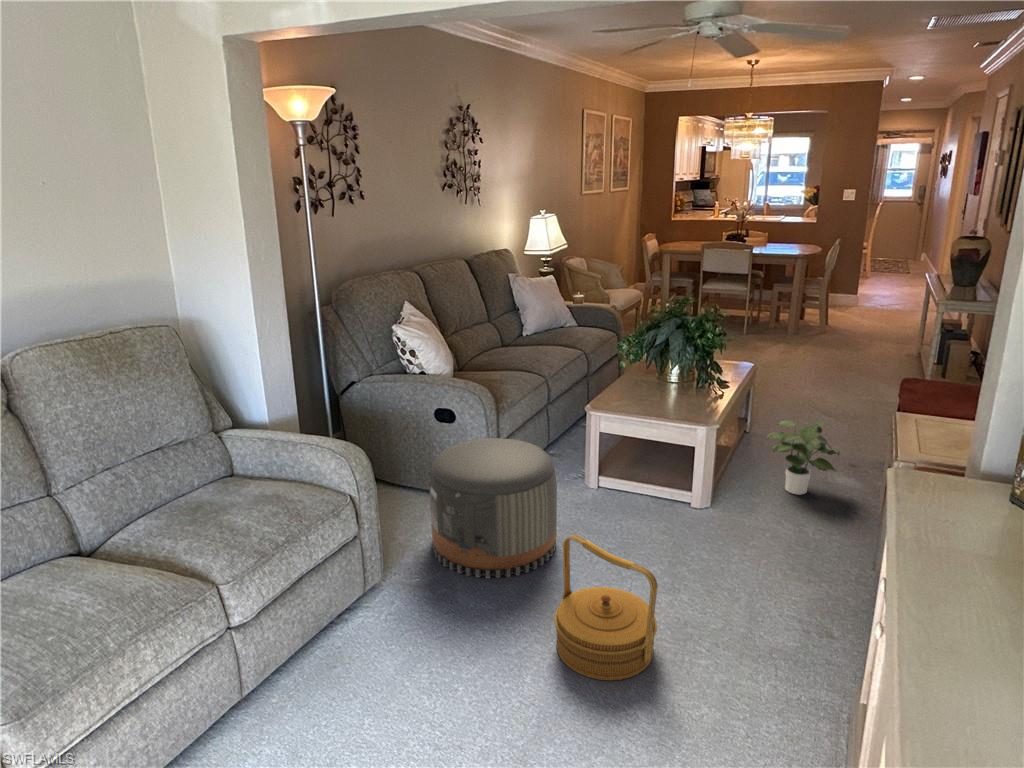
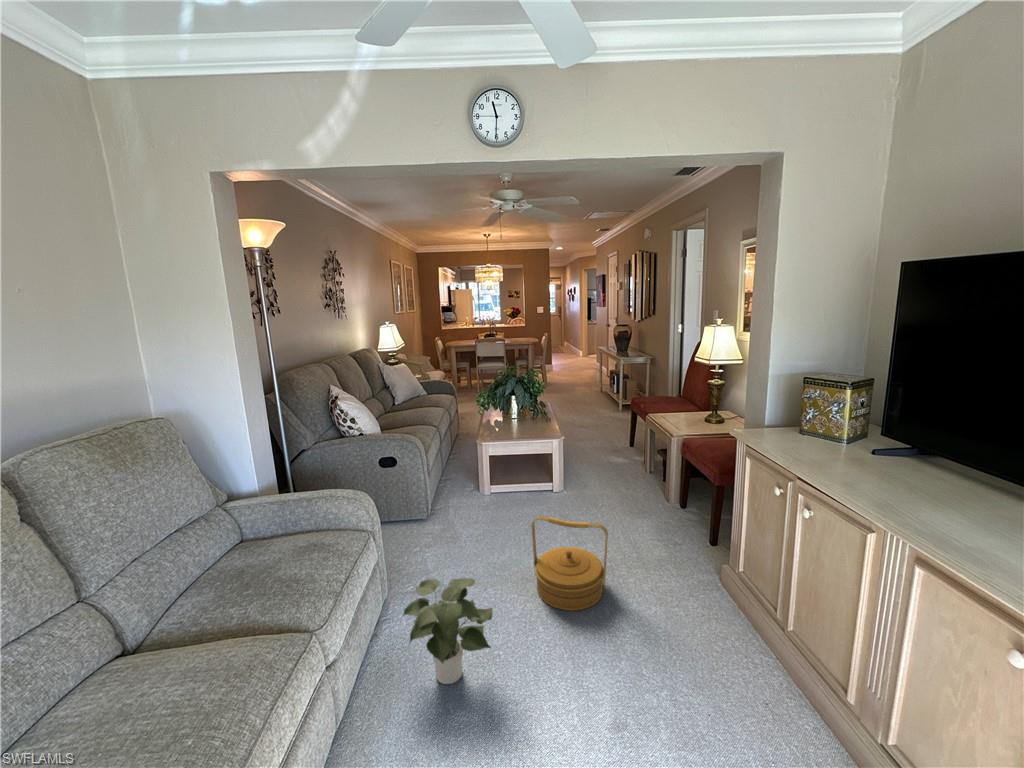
potted plant: present [766,420,840,495] -> present [403,578,493,684]
pouf: present [430,438,557,578] -> none [400,468,494,573]

